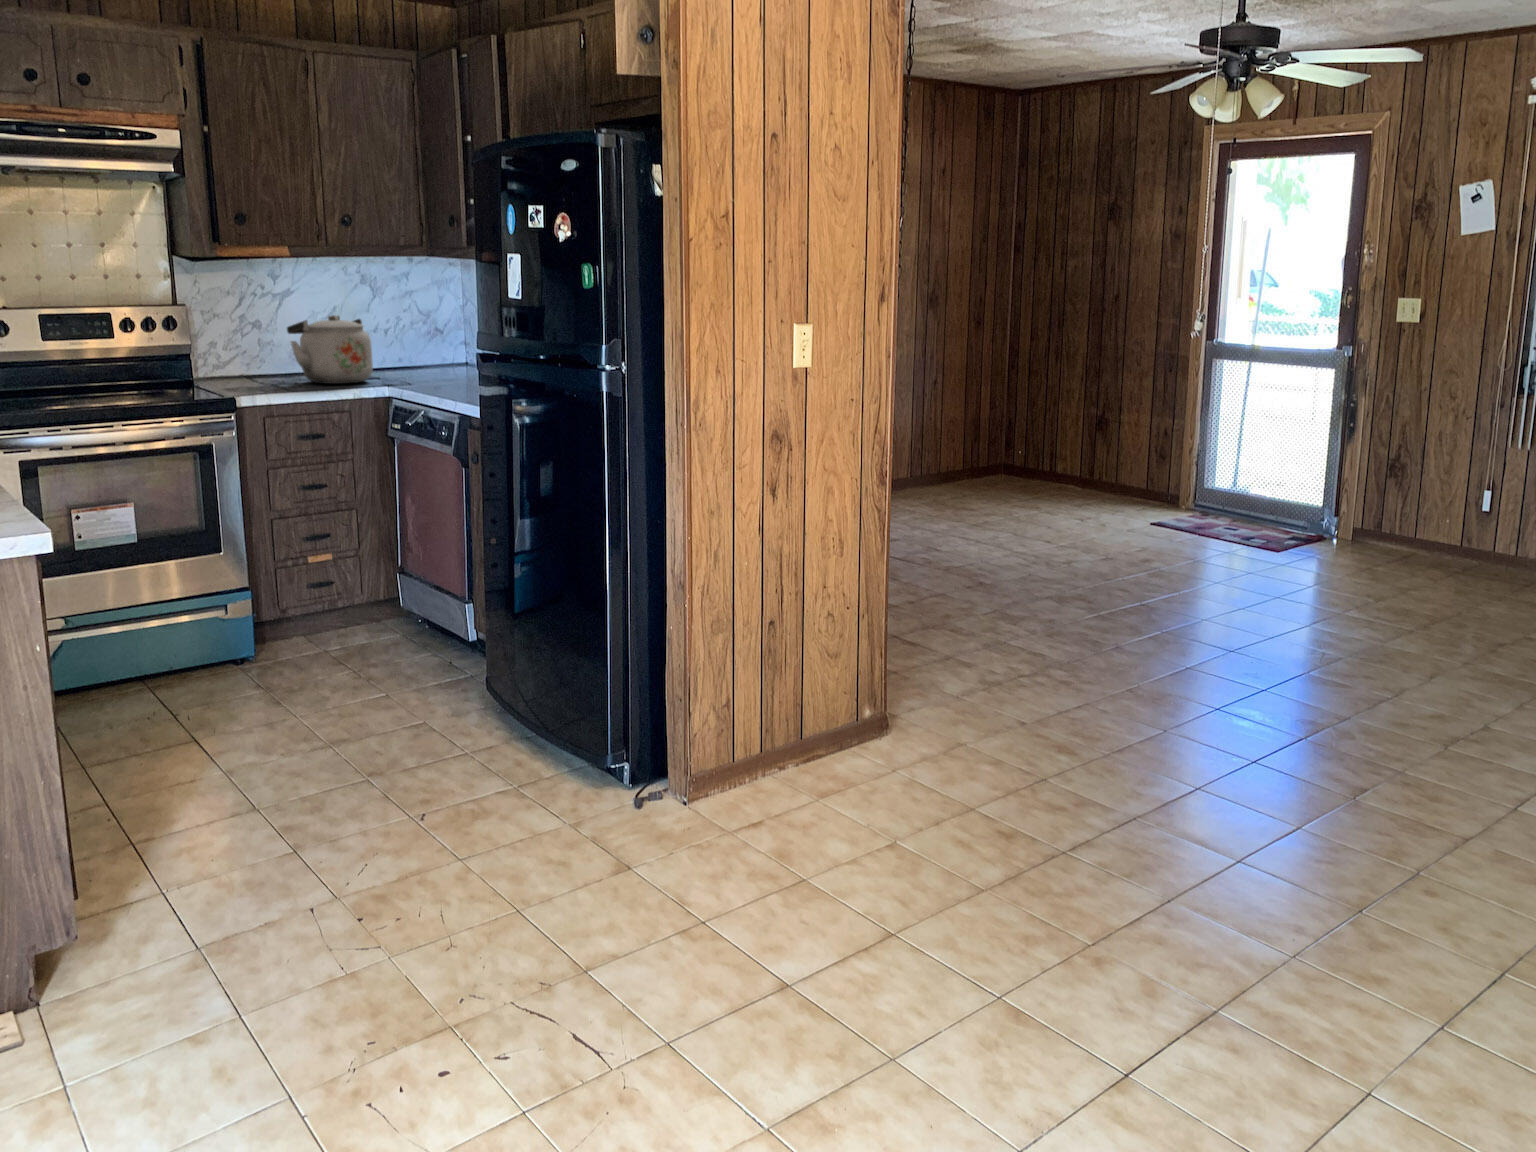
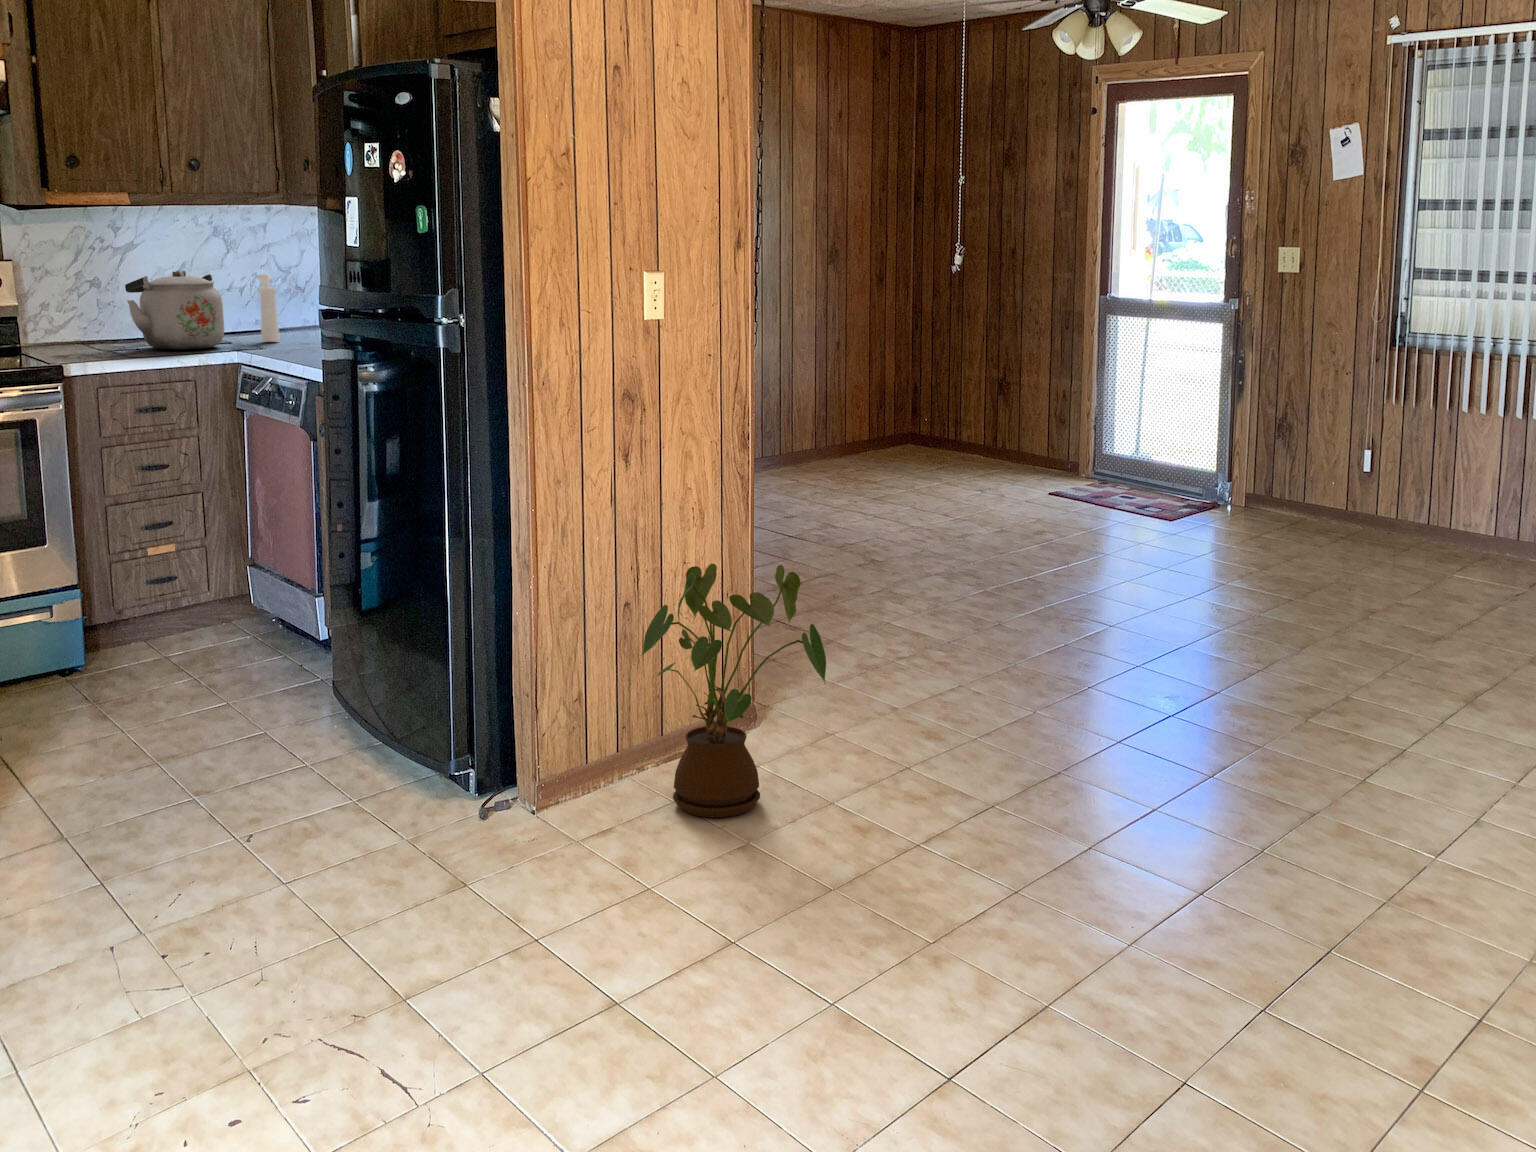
pepper mill: none [398,318,418,377] -> present [258,274,280,342]
house plant: none [789,583,955,811] -> present [641,564,826,817]

